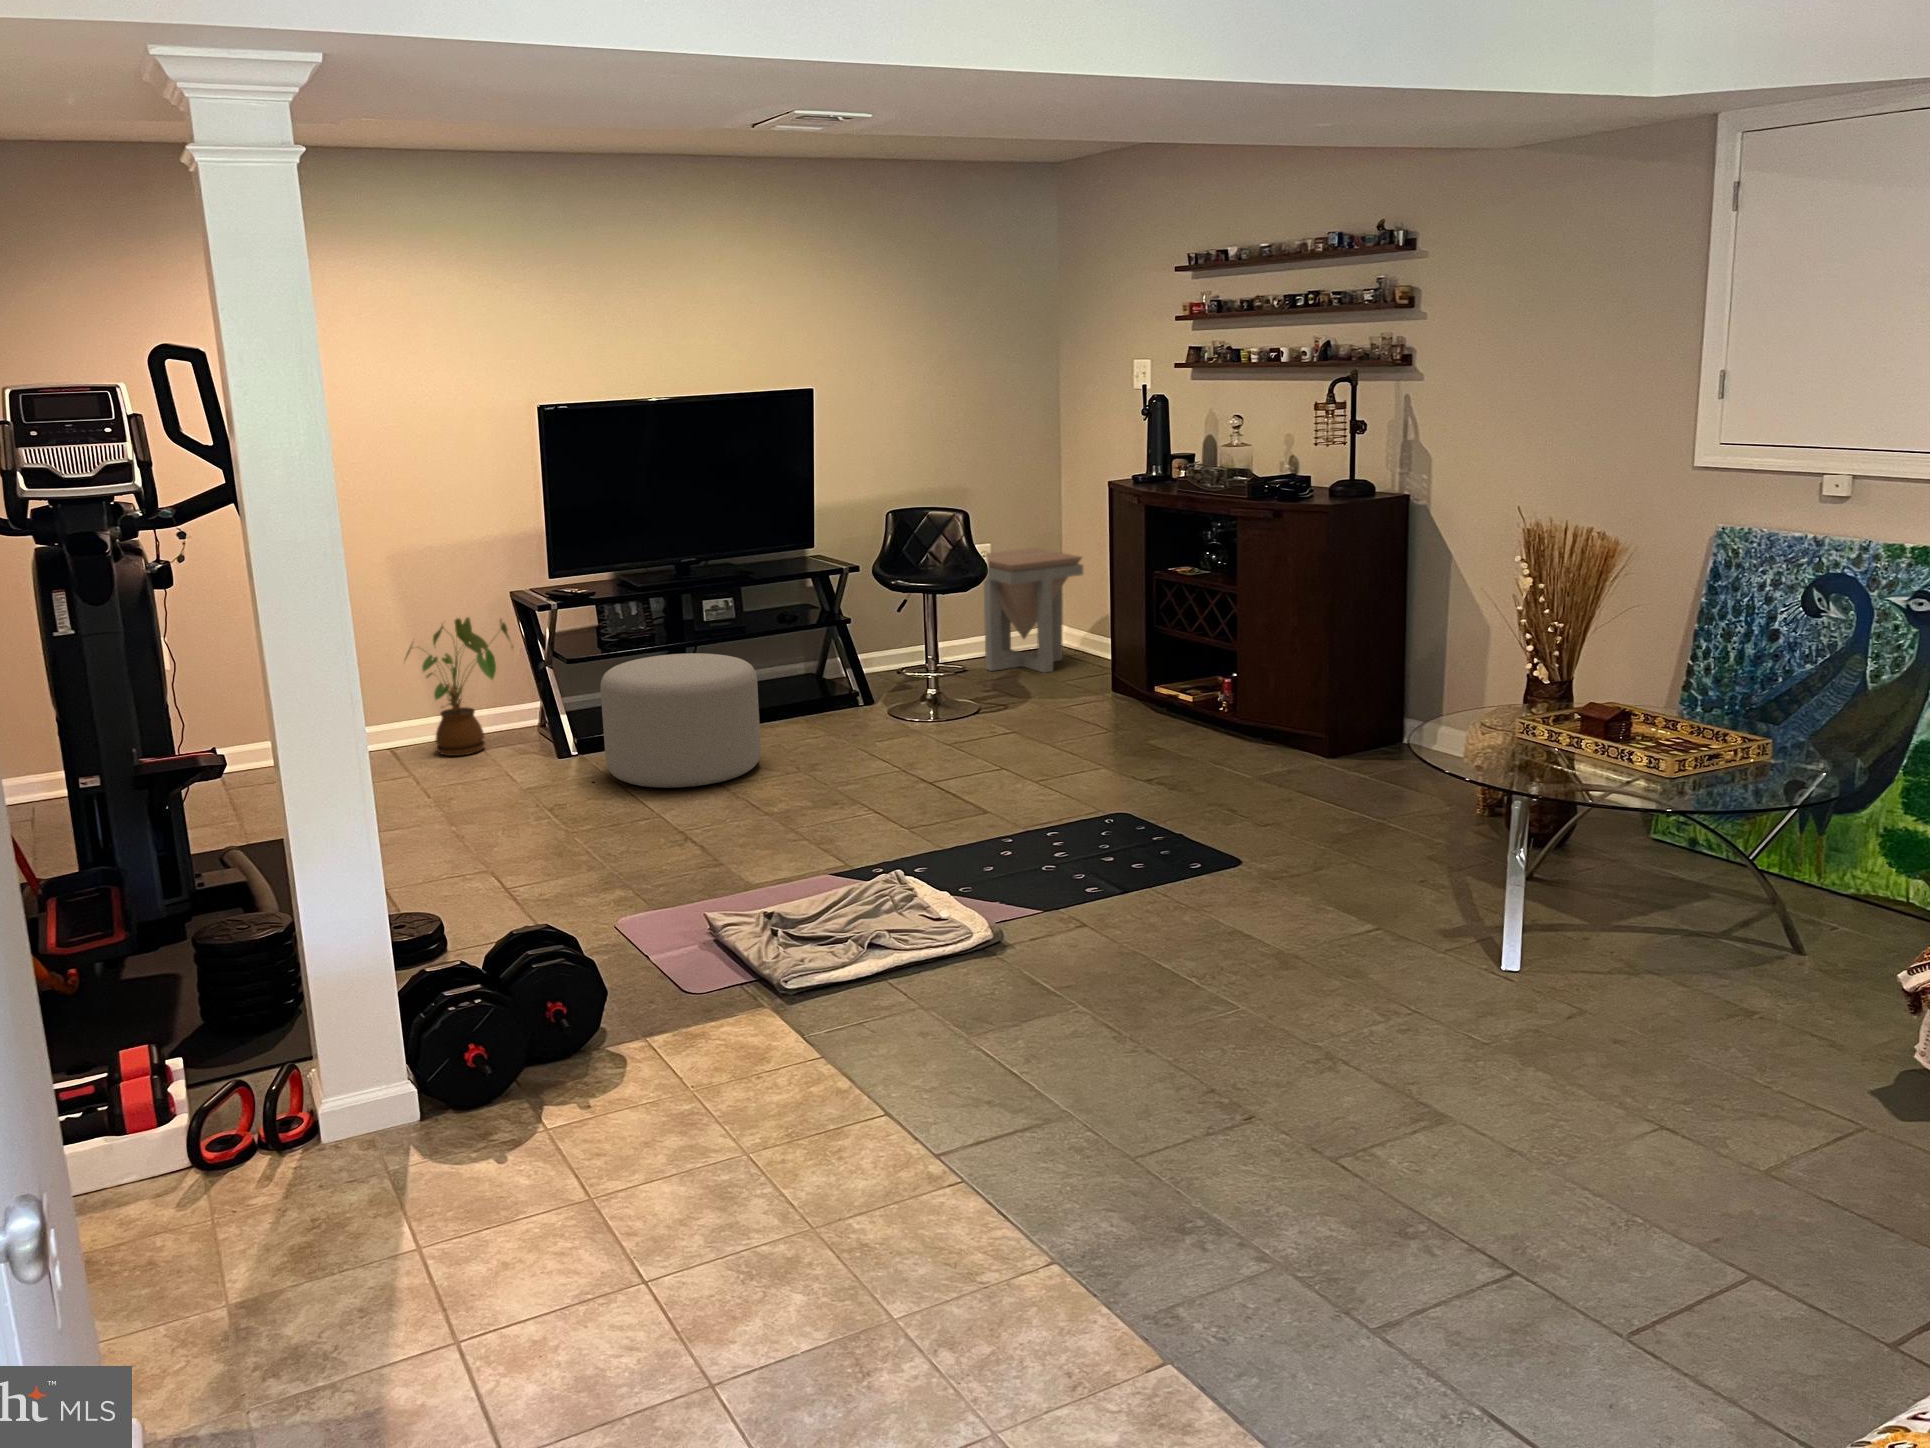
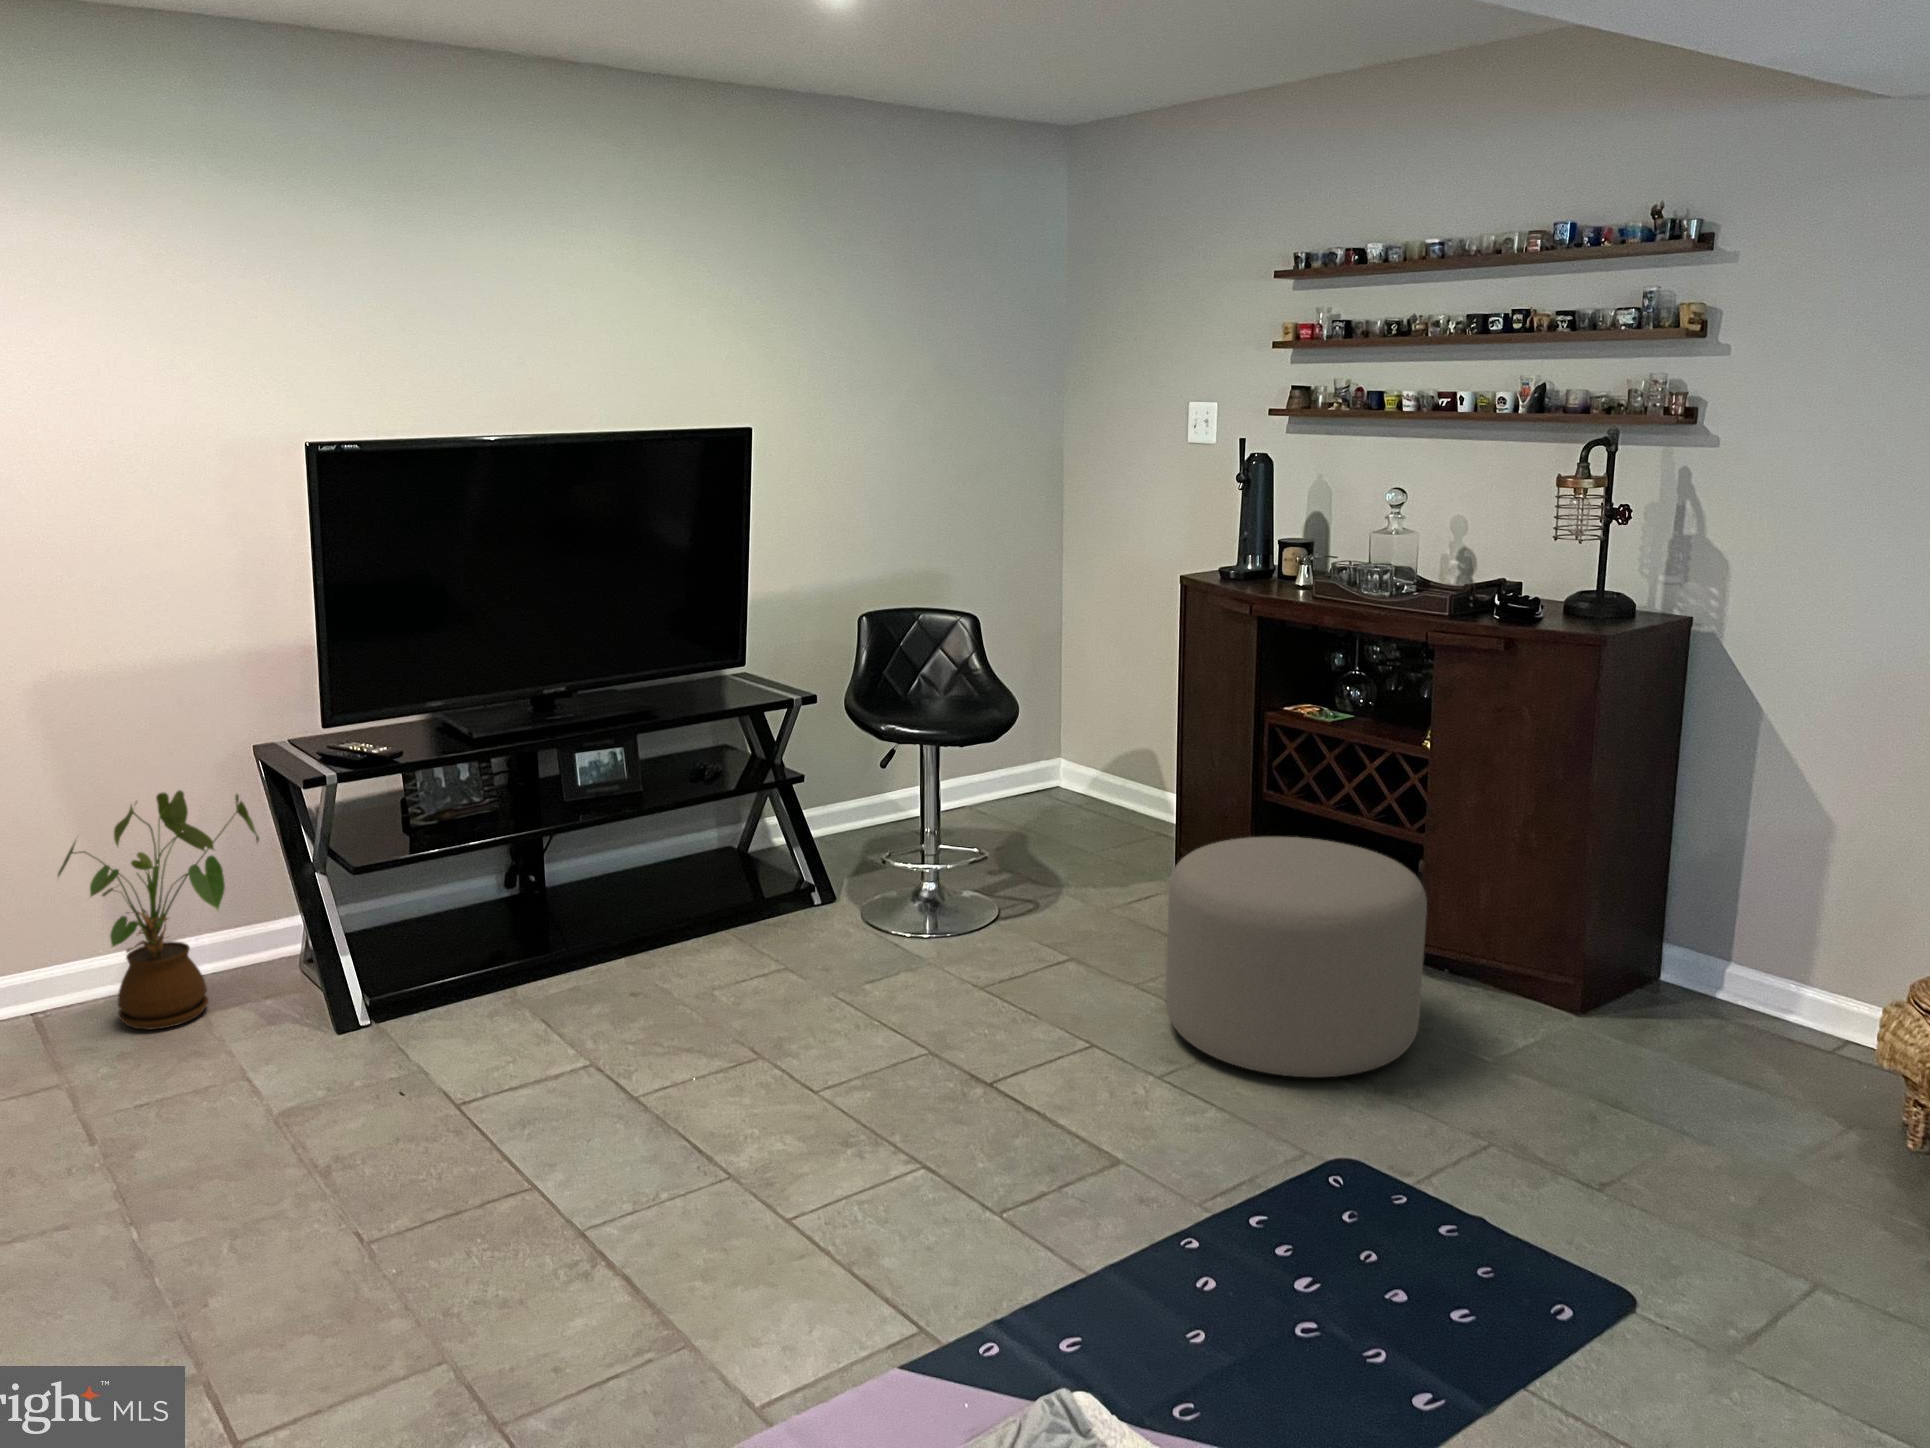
side table: present [984,548,1083,673] -> none [940,656,1110,836]
ottoman: present [600,653,761,788] -> present [1165,837,1427,1077]

